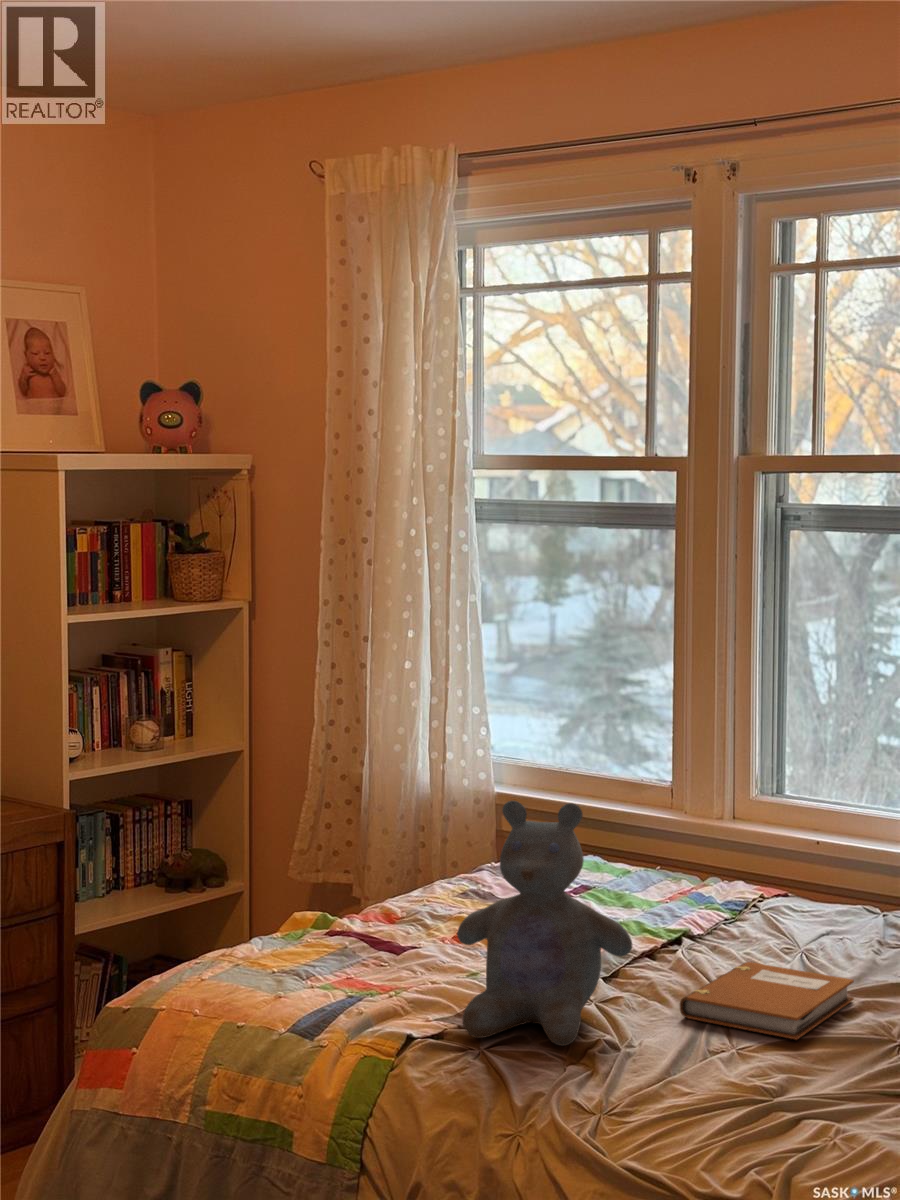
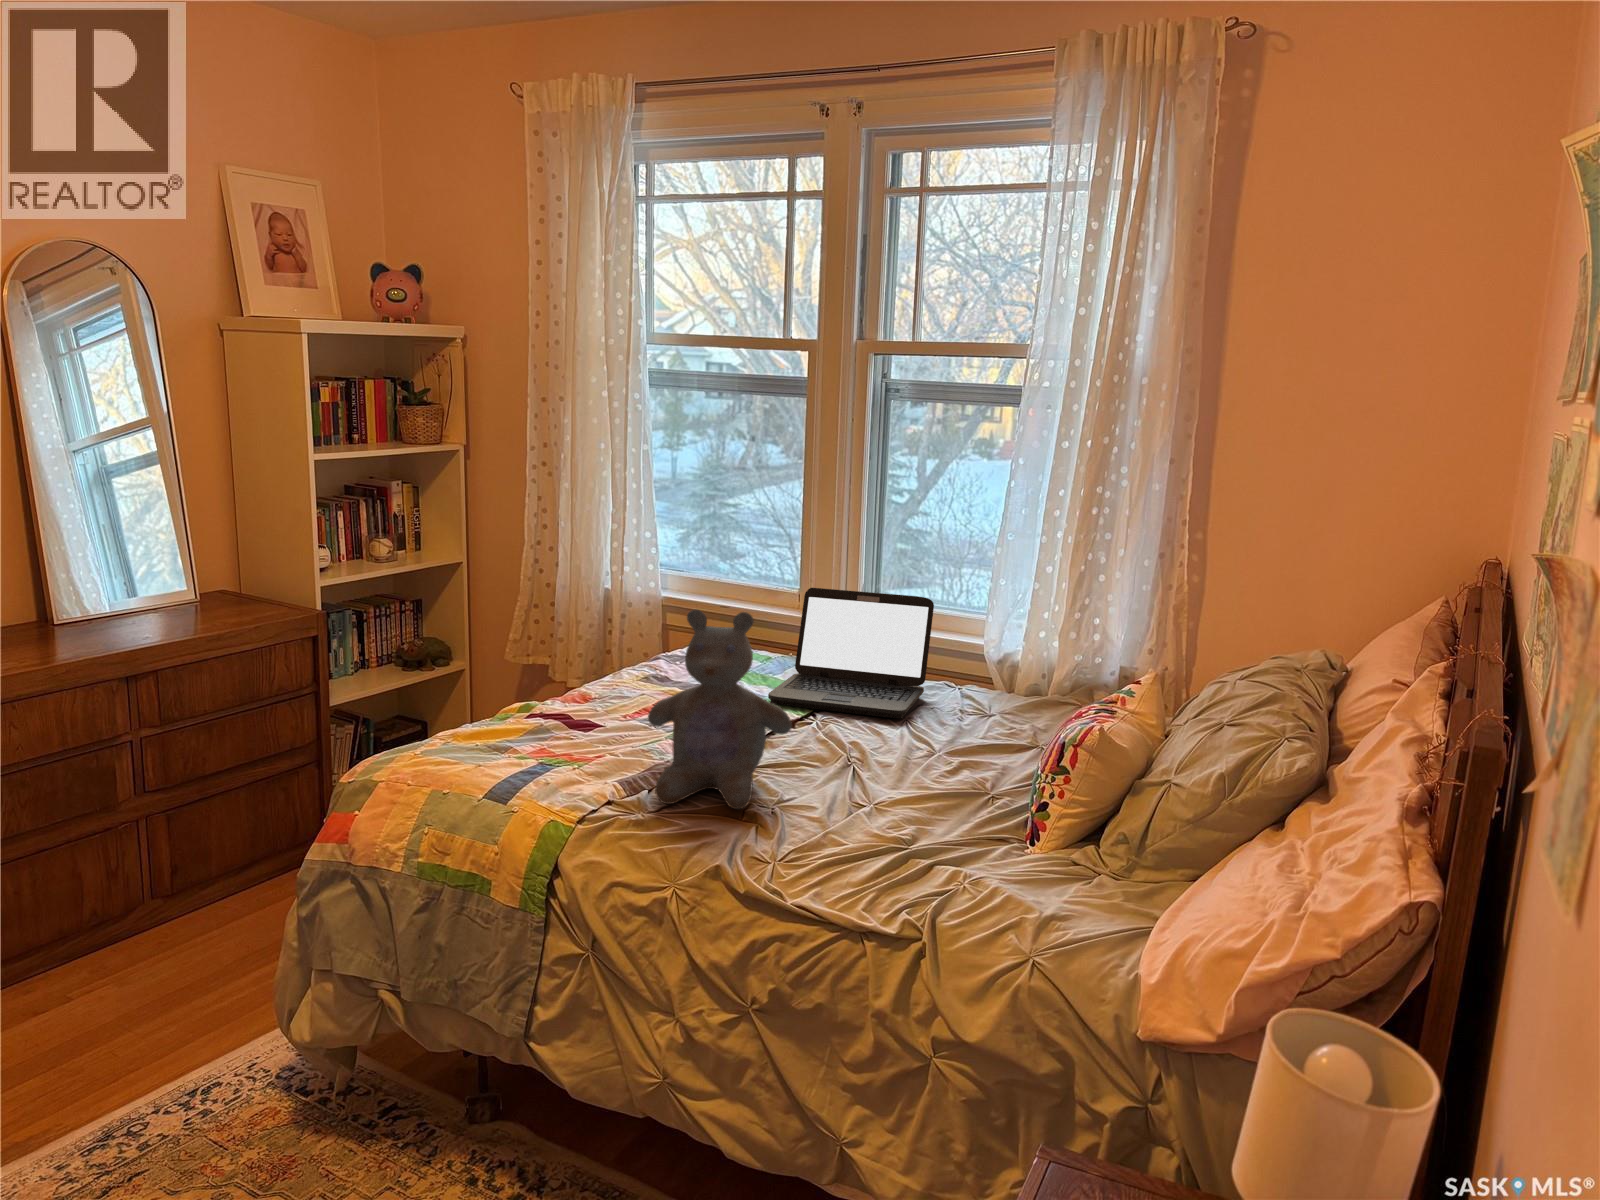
laptop: none [621,779,842,949] -> present [768,588,934,718]
notebook: present [680,962,854,1040] -> none [826,732,956,797]

